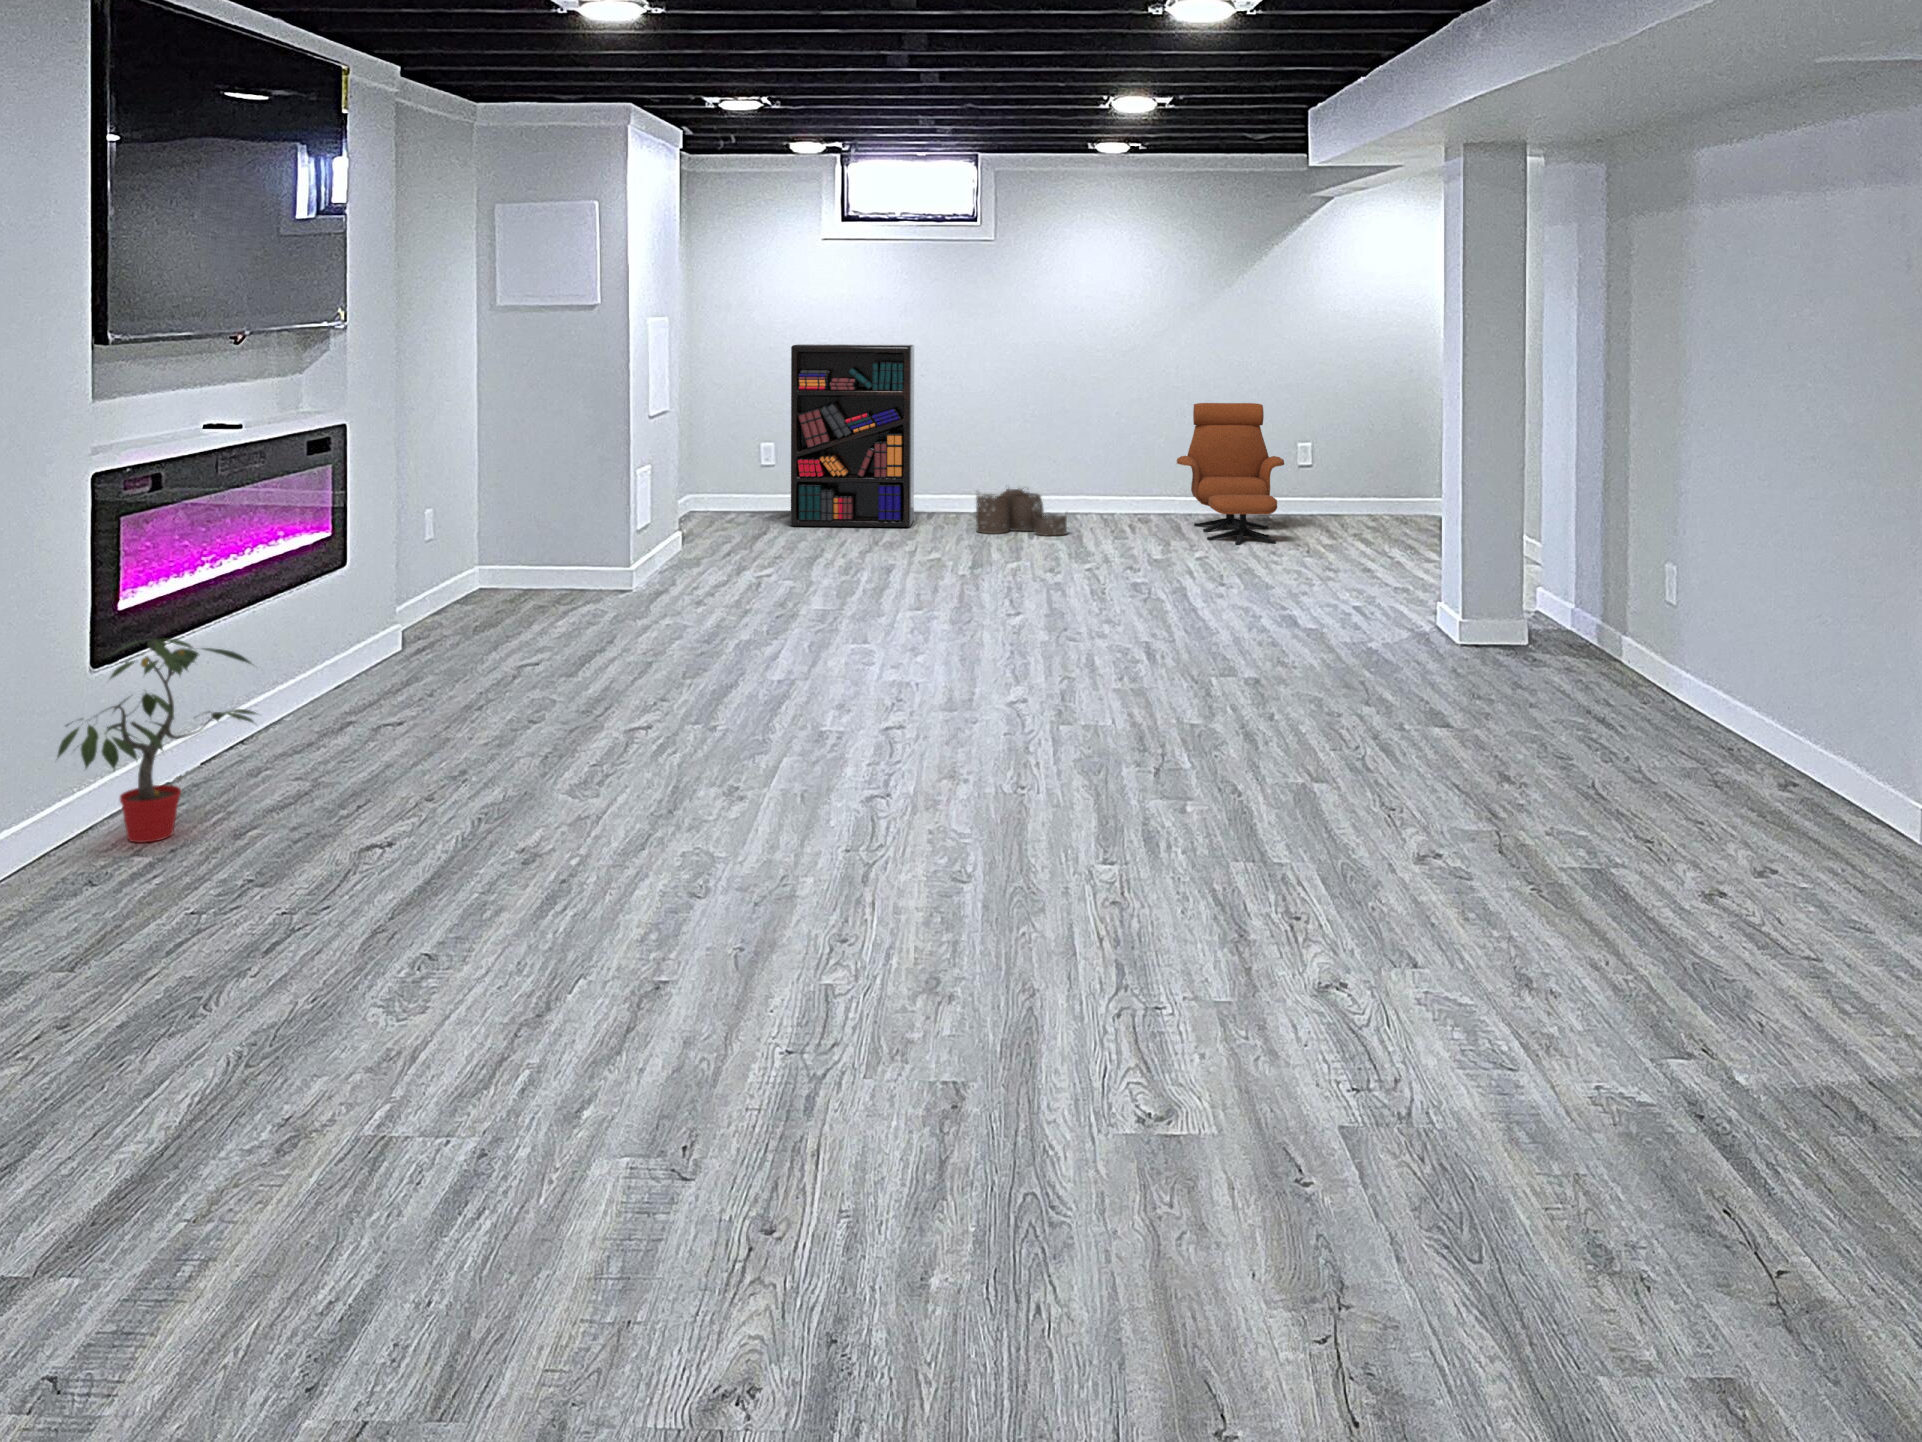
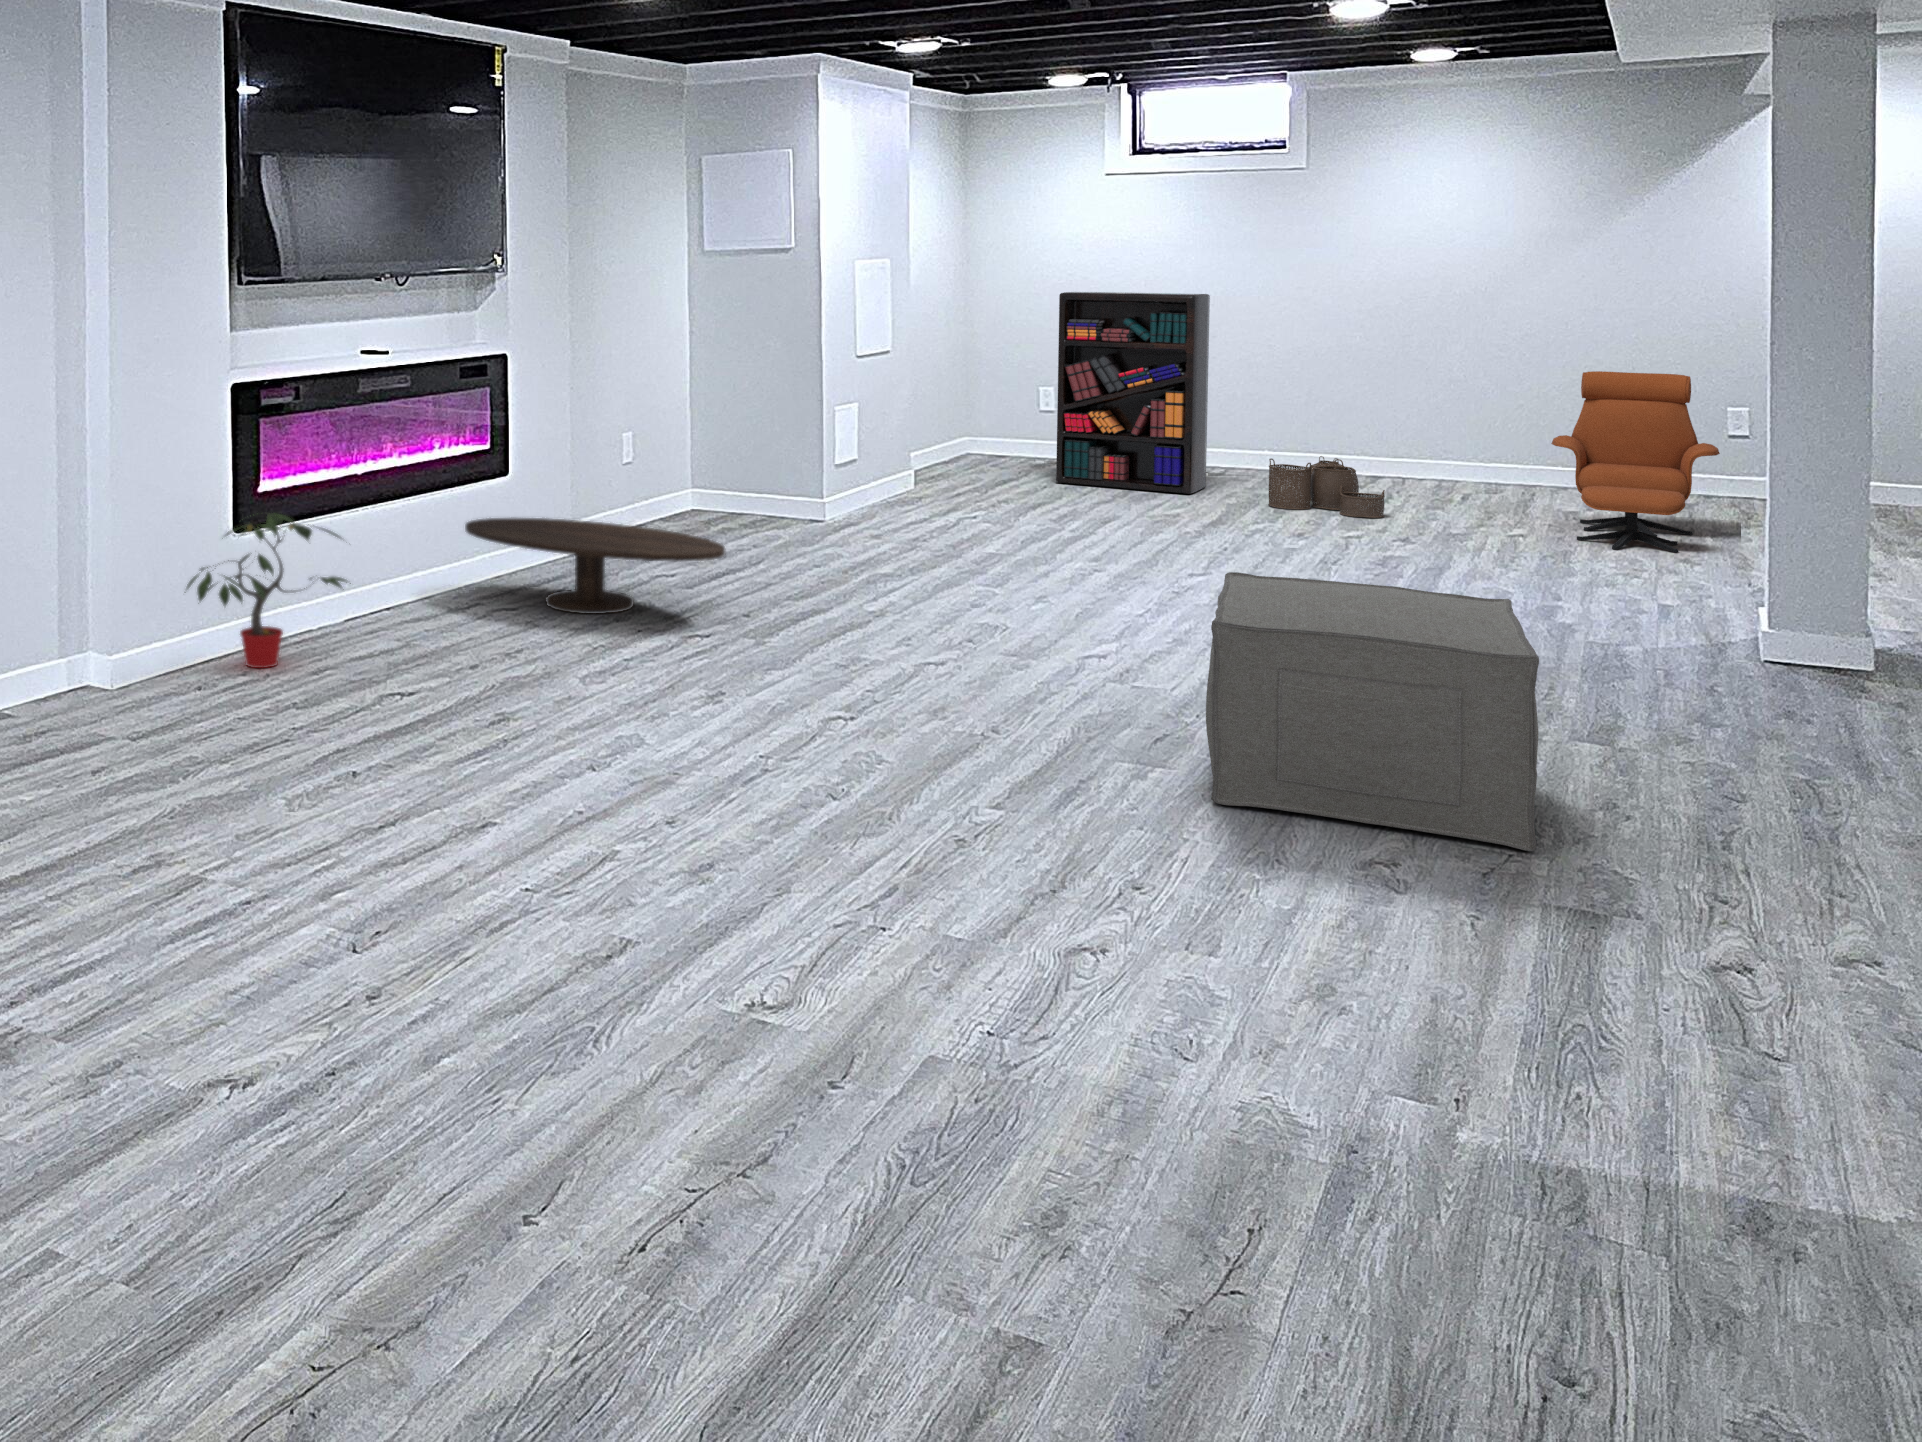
ottoman: none [1163,589,1455,799] -> present [1206,572,1539,851]
coffee table: none [318,608,643,714] -> present [465,518,725,614]

